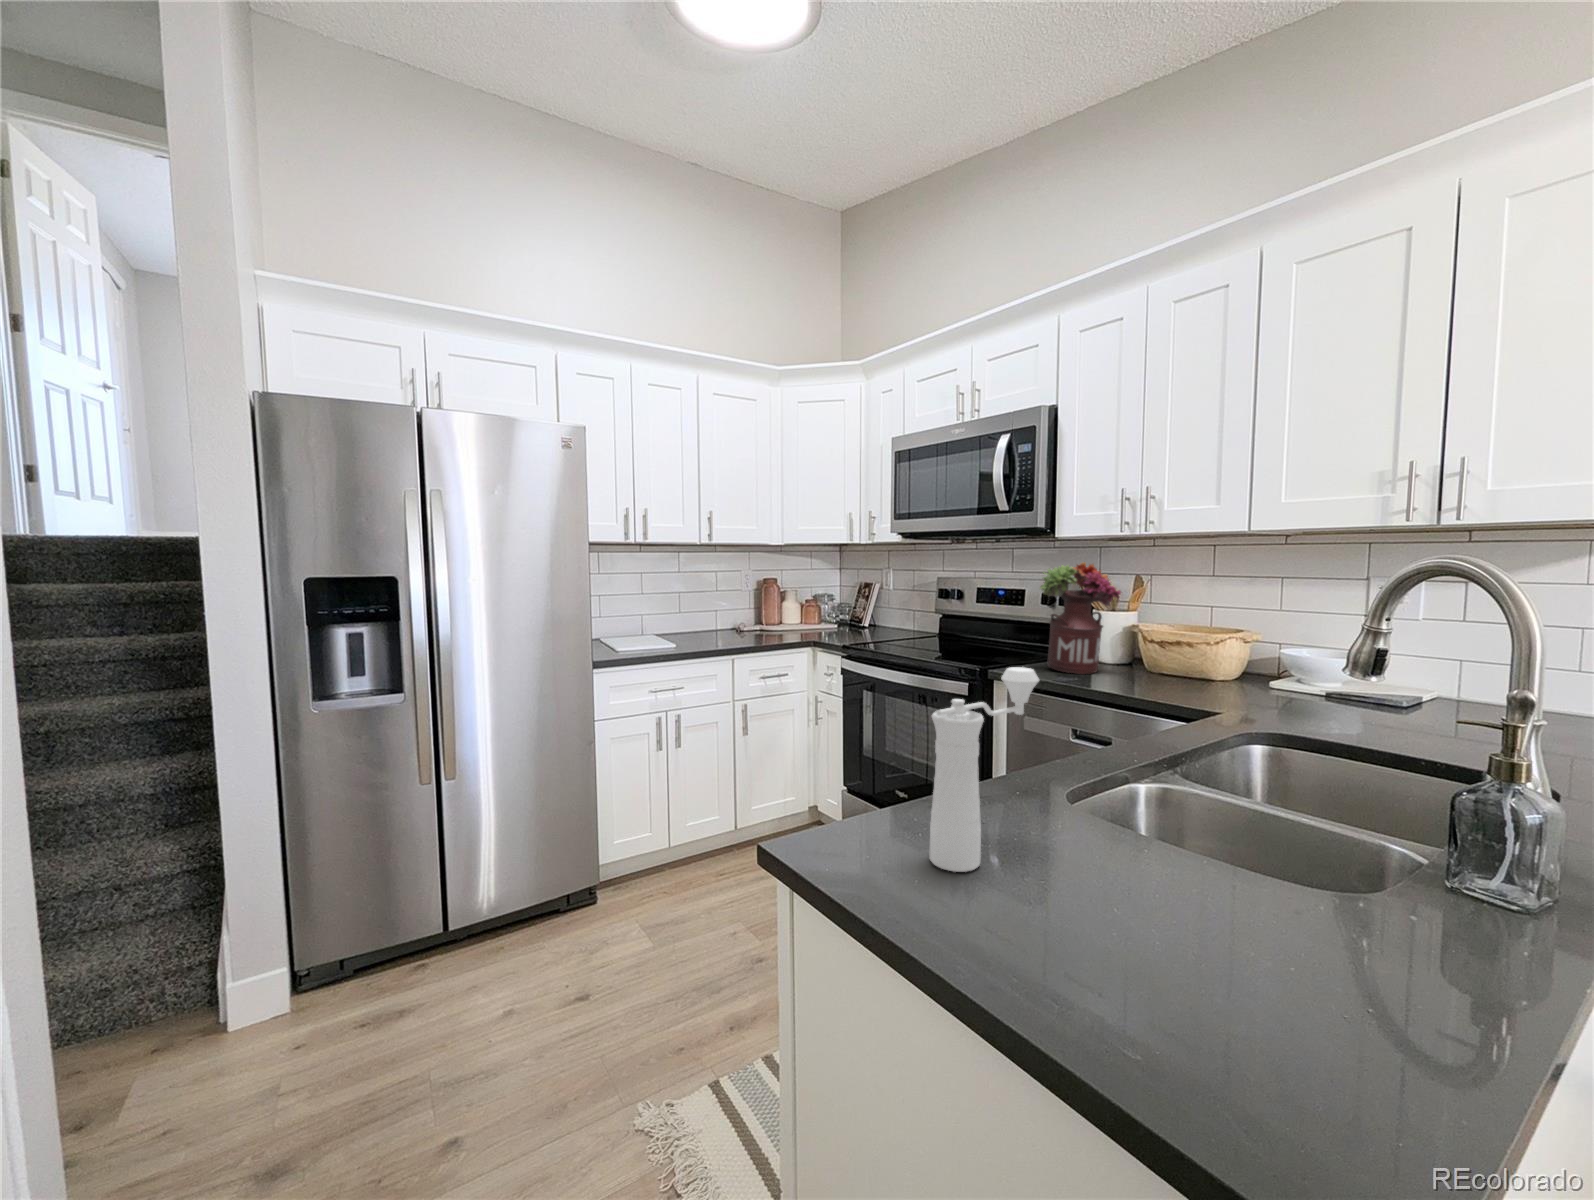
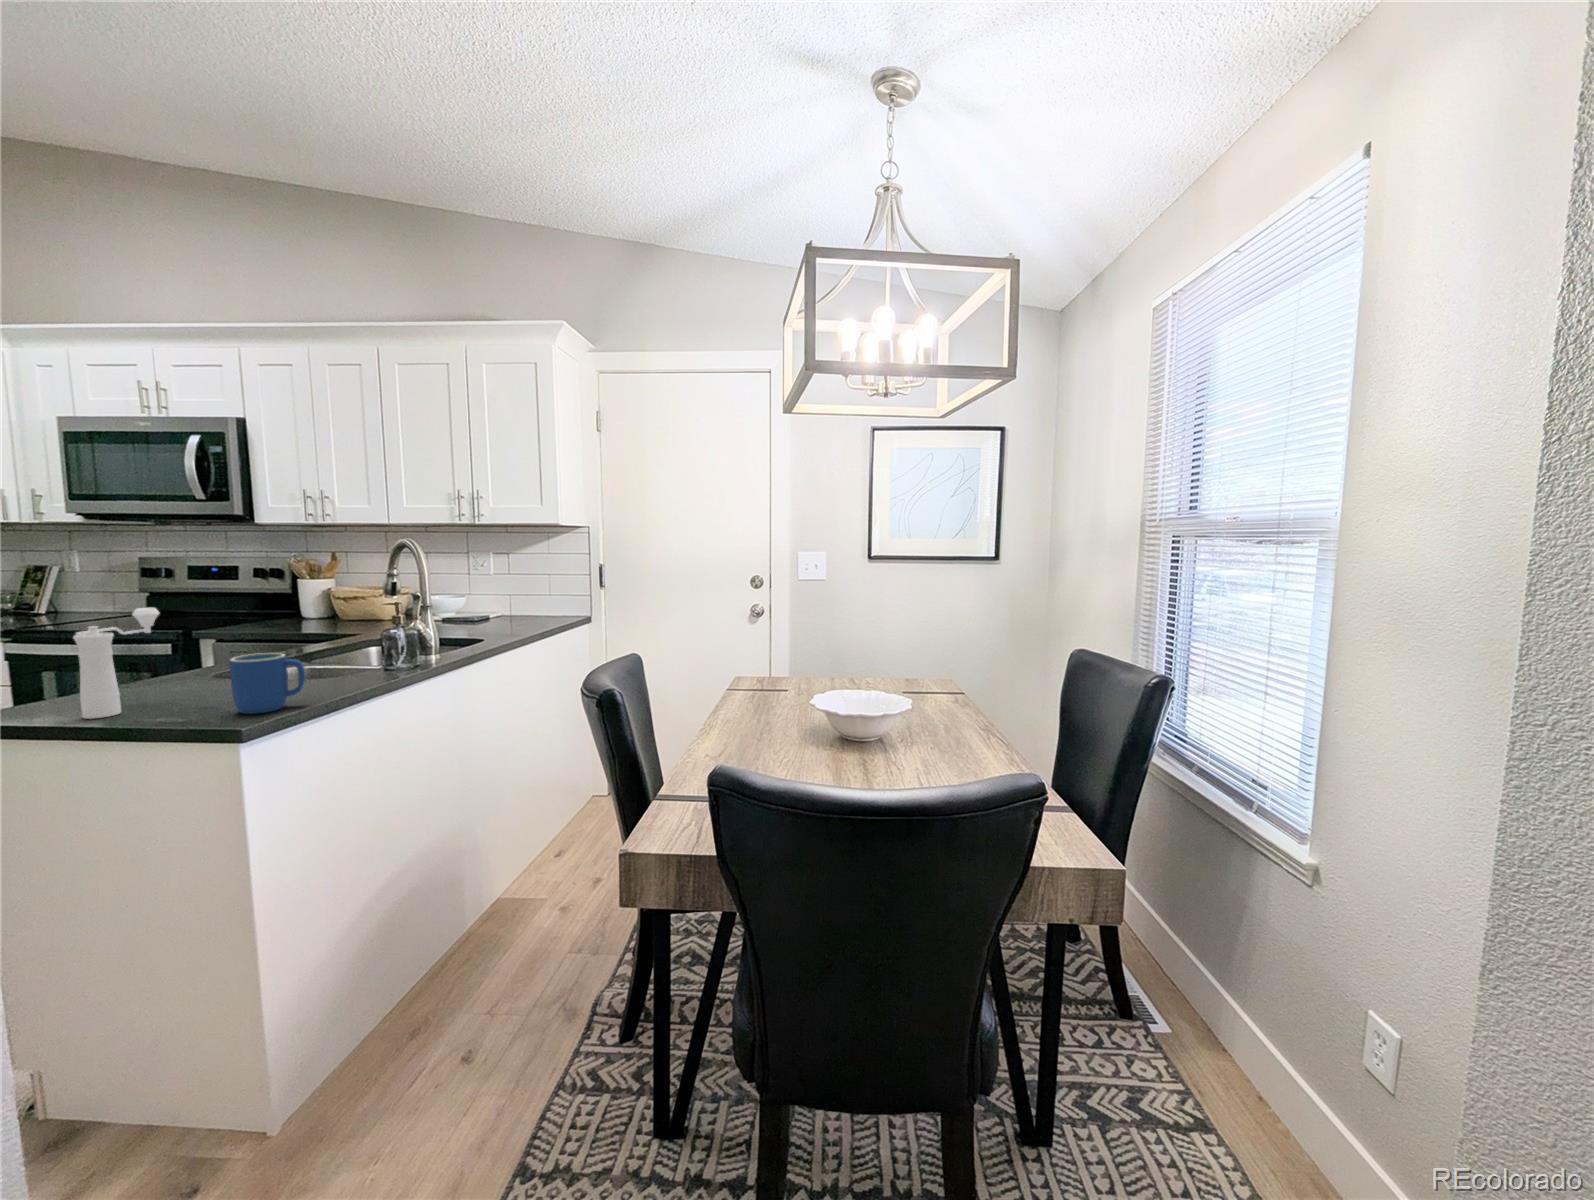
flower arrangement: present [1040,562,1121,674] -> none [236,543,310,626]
mug: none [1206,820,1396,1004] -> present [230,653,305,714]

